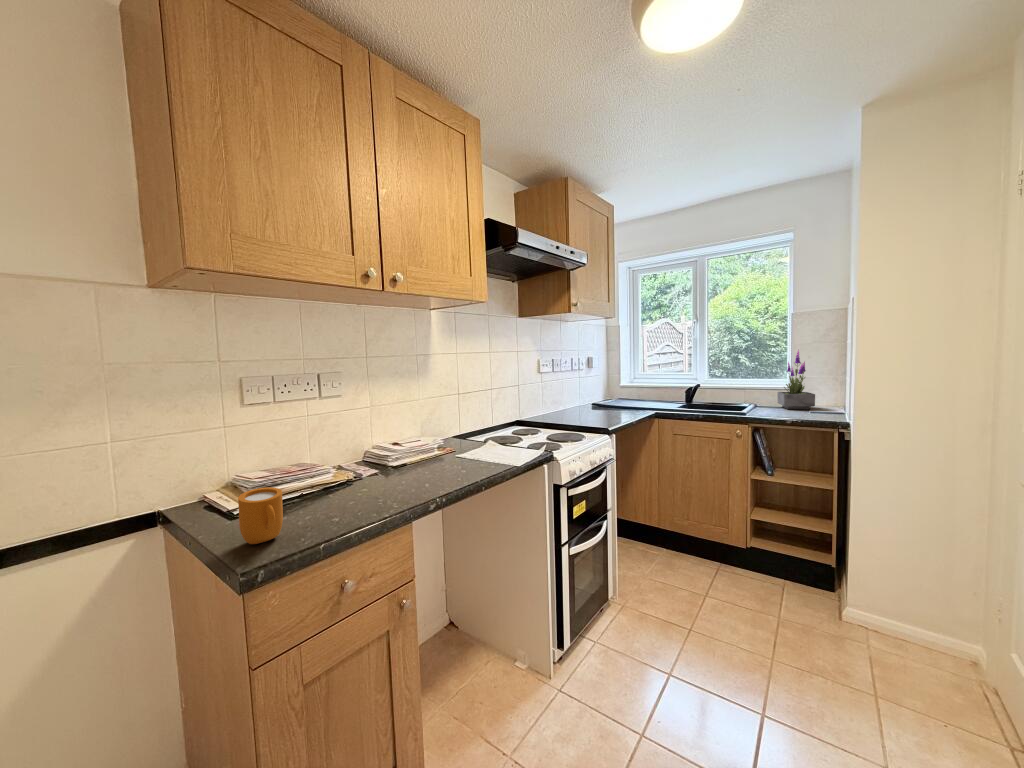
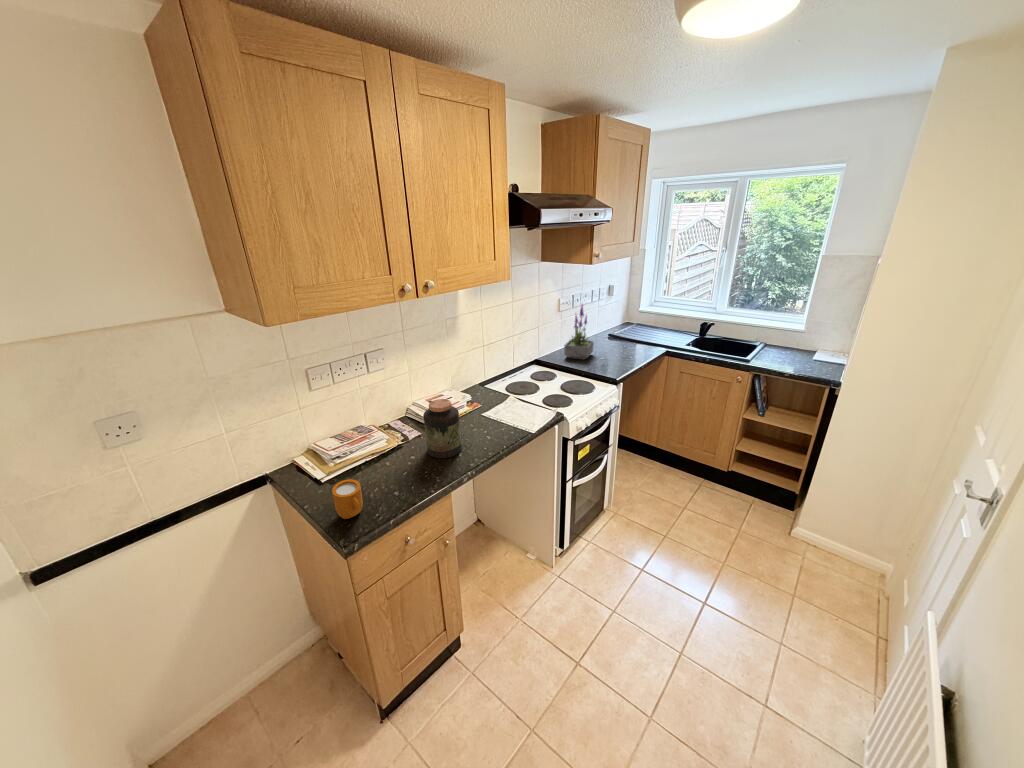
potted plant: present [778,350,815,409] -> present [564,304,594,360]
jar: none [382,416,429,488] -> present [423,399,462,458]

